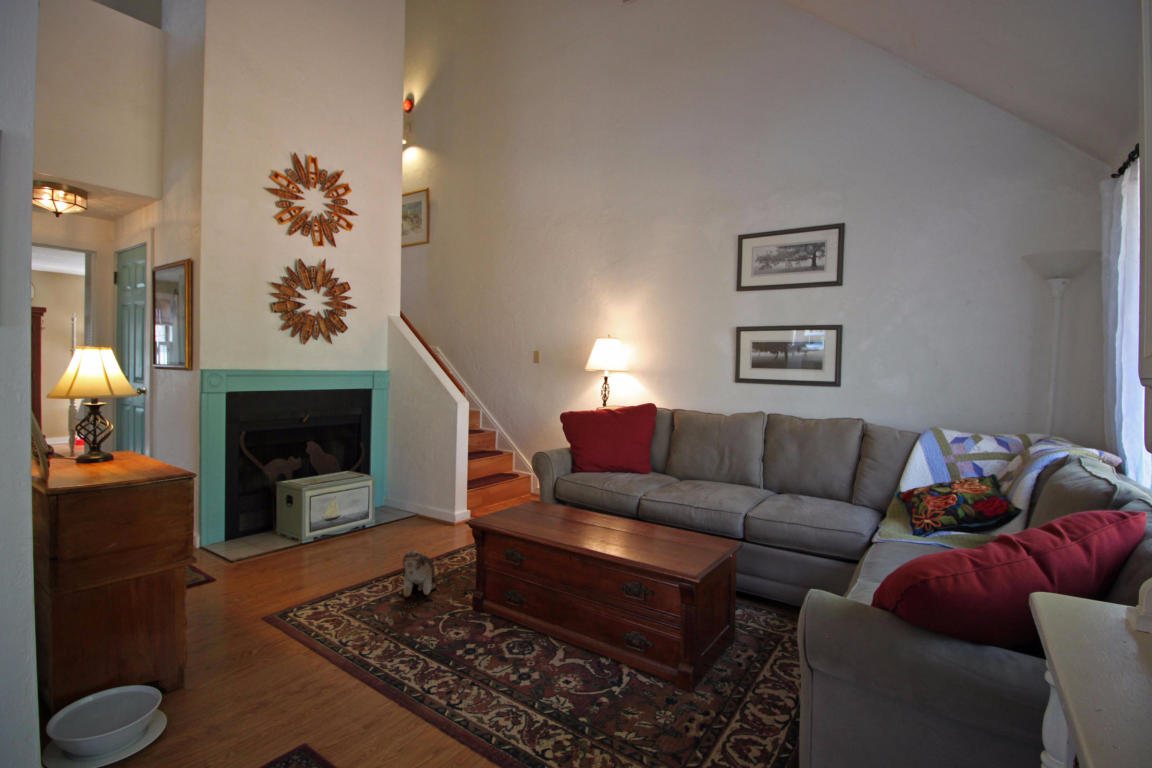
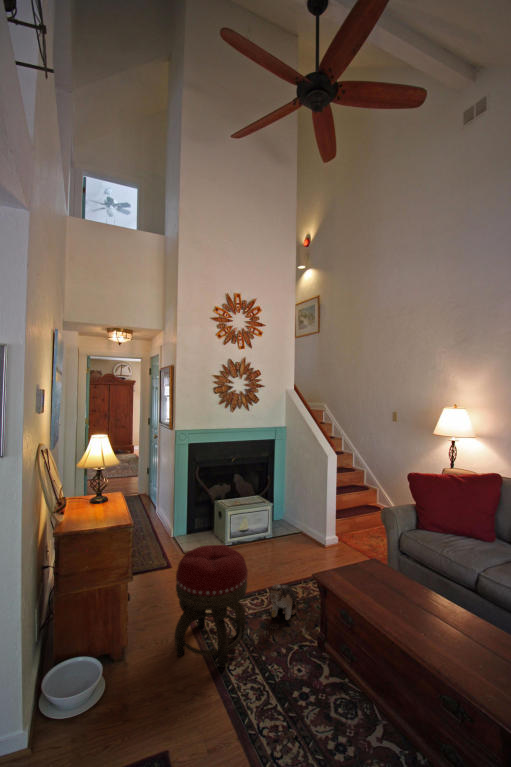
footstool: none [266,504,379,661] -> present [175,545,248,668]

